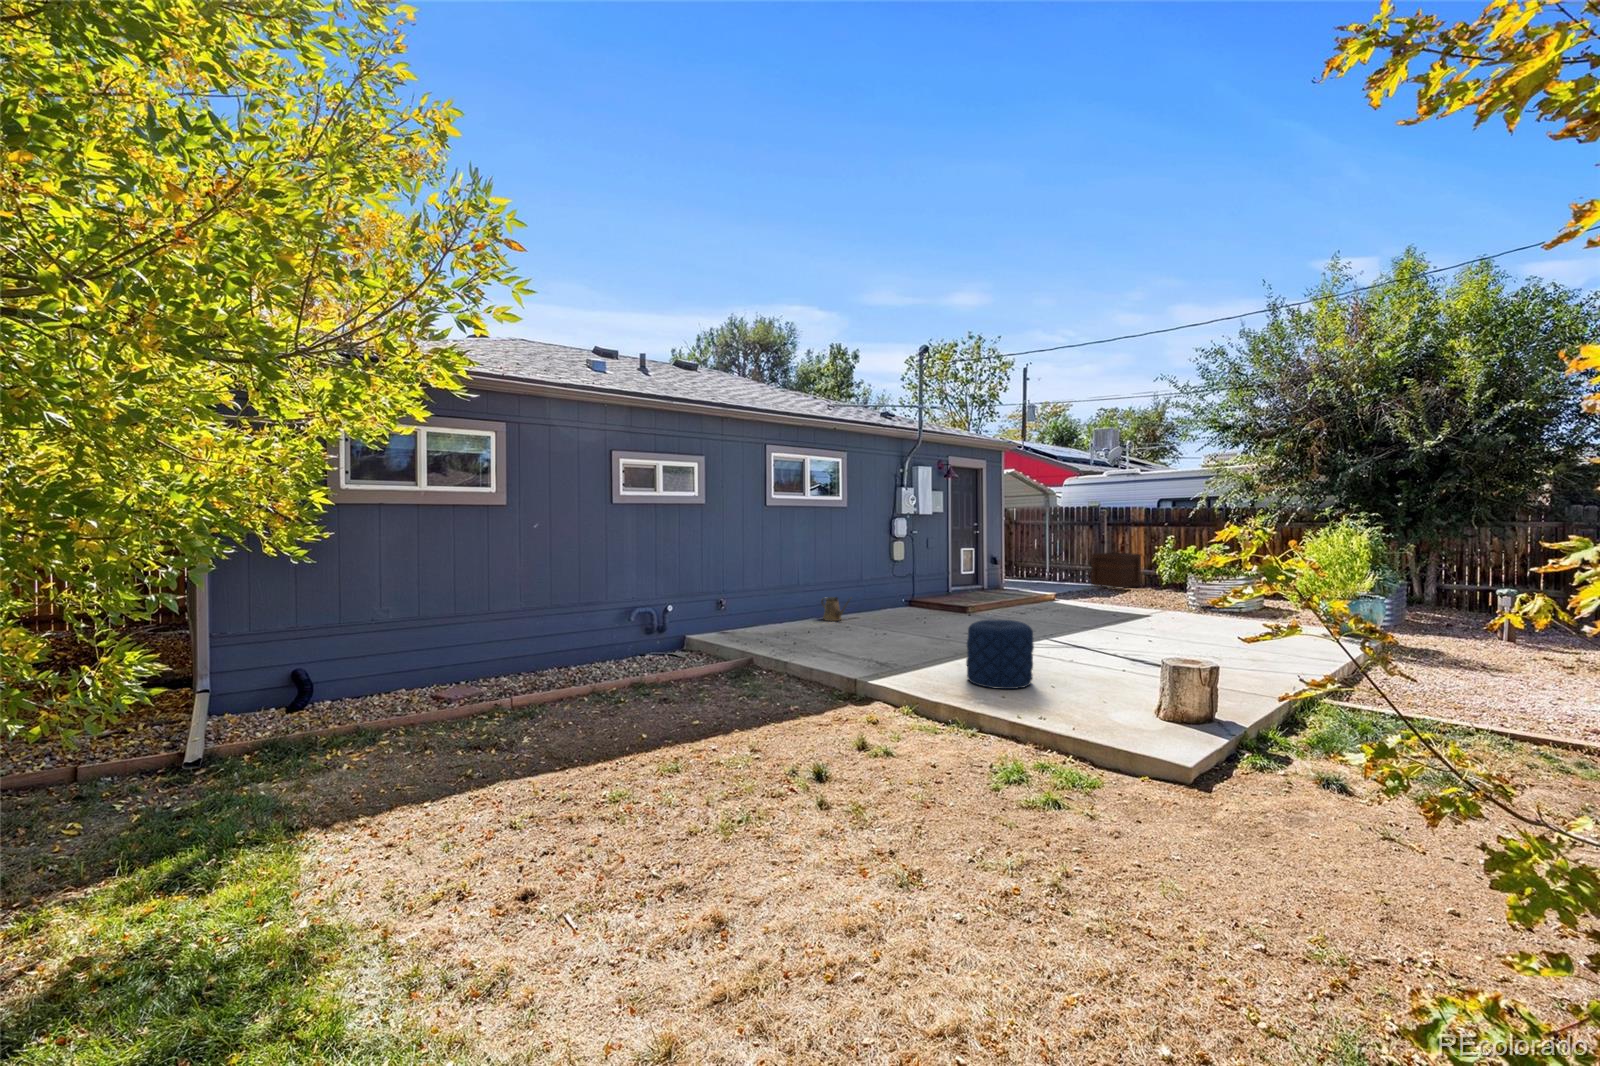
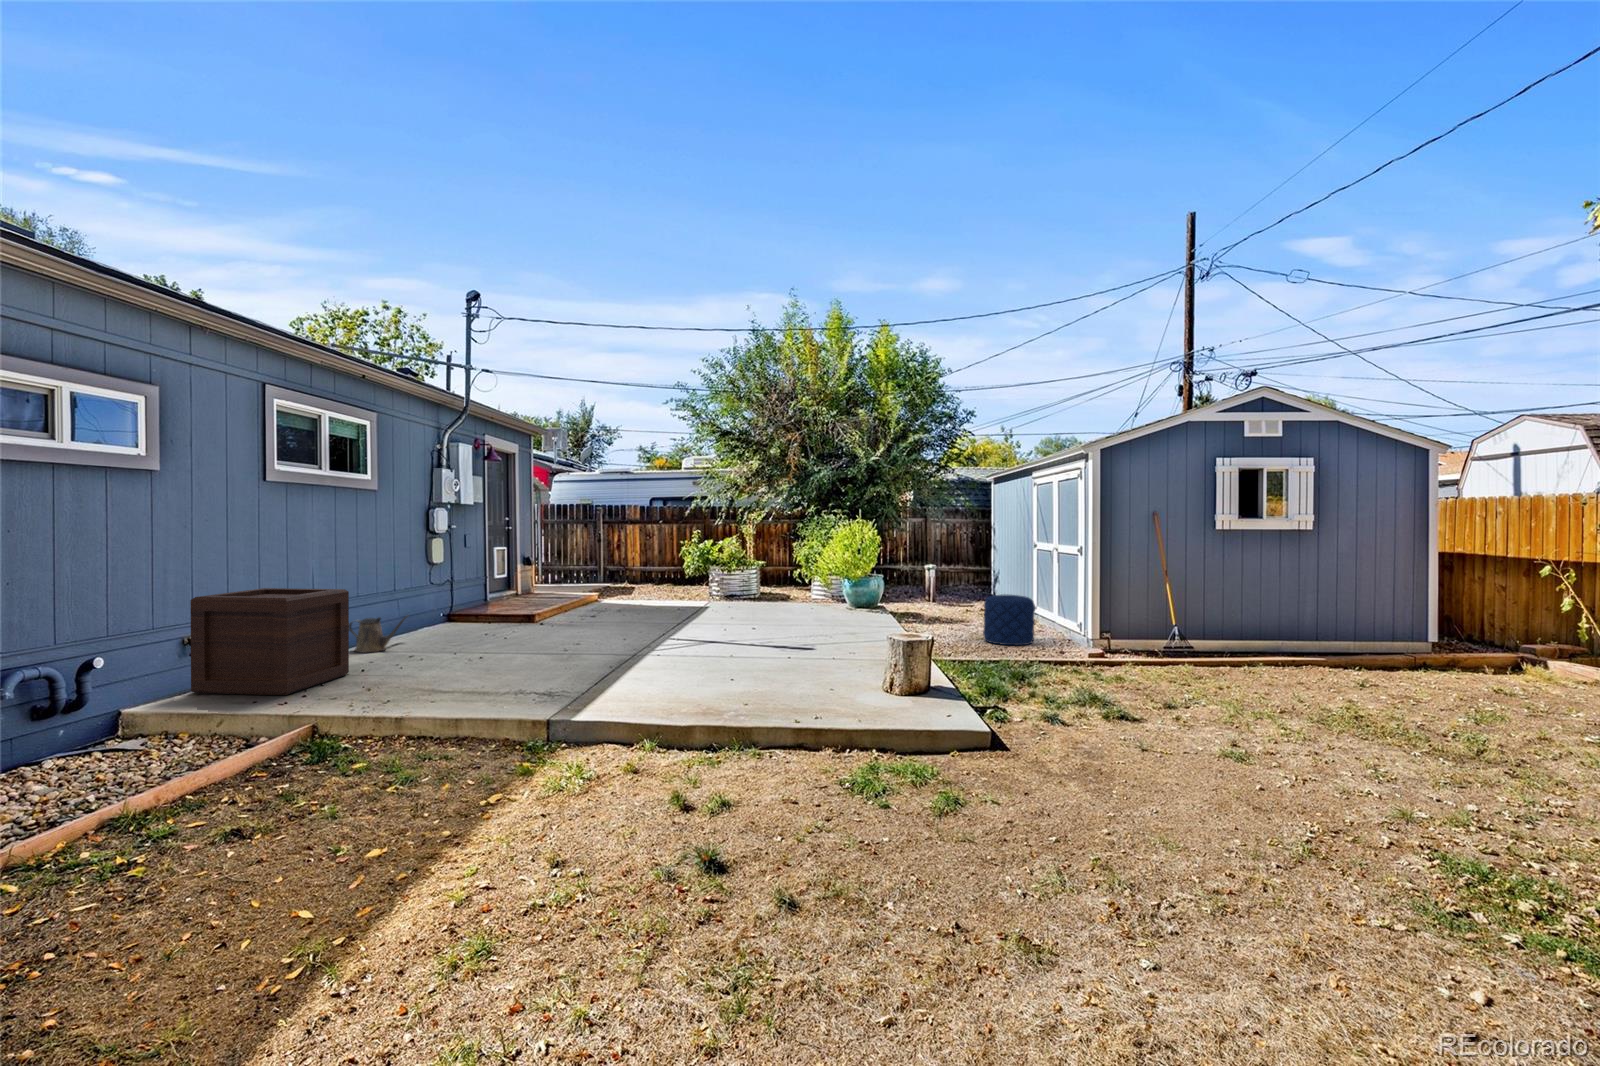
wooden crate: present [1091,552,1141,588] -> present [190,588,349,695]
pouf: present [966,620,1034,689] -> present [983,595,1035,645]

